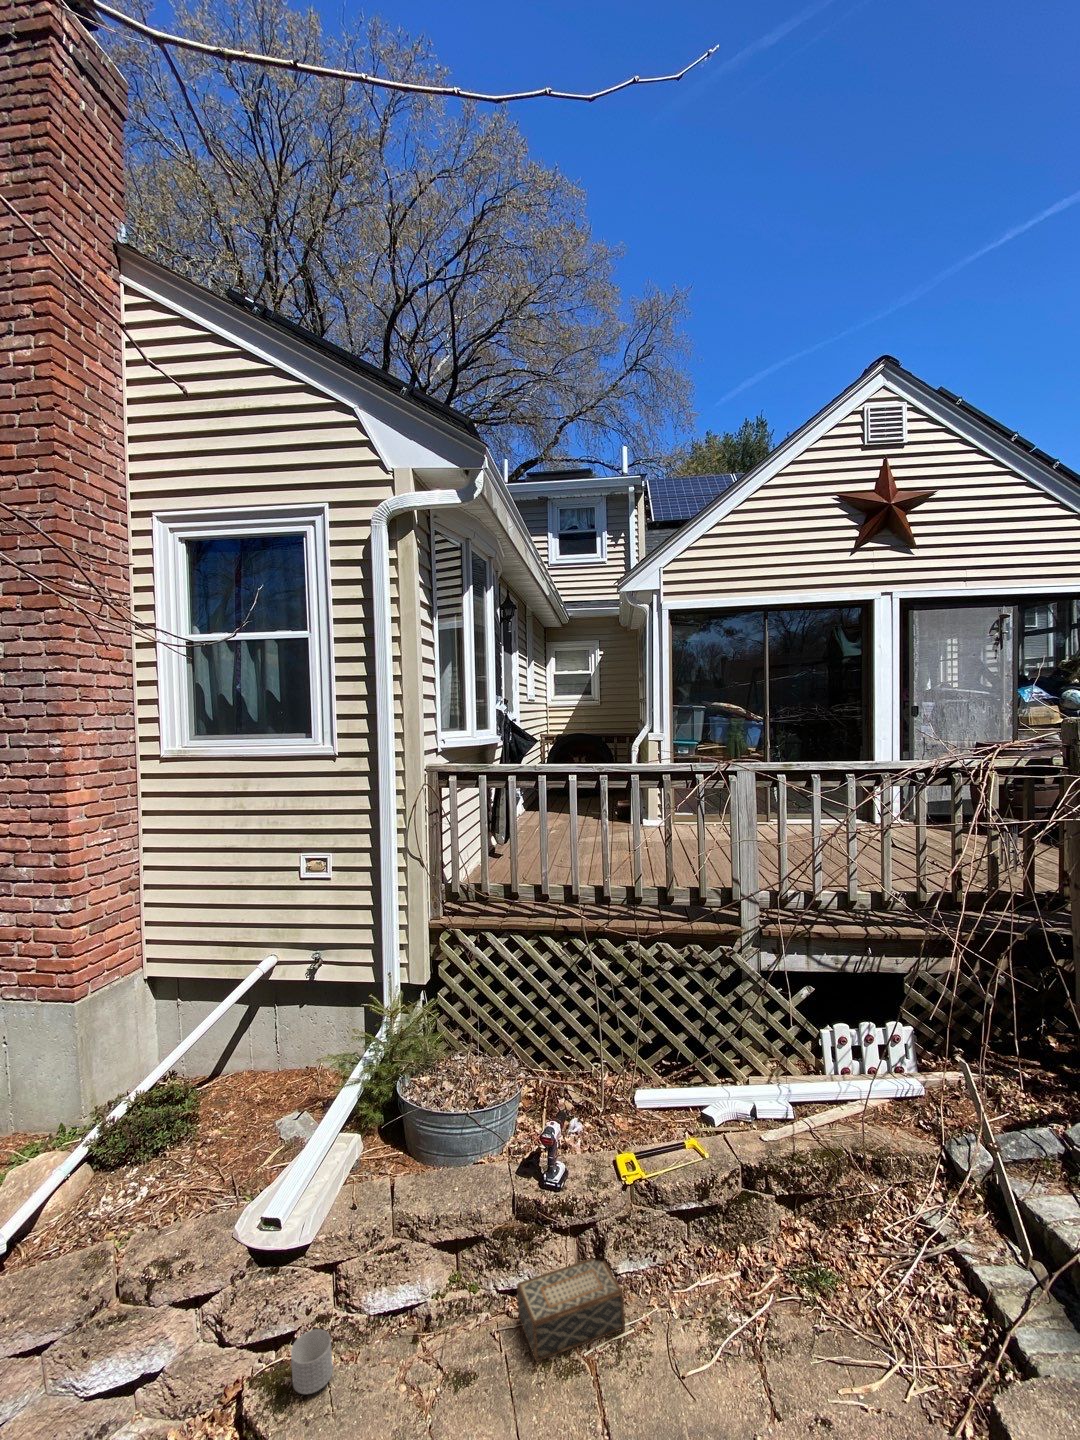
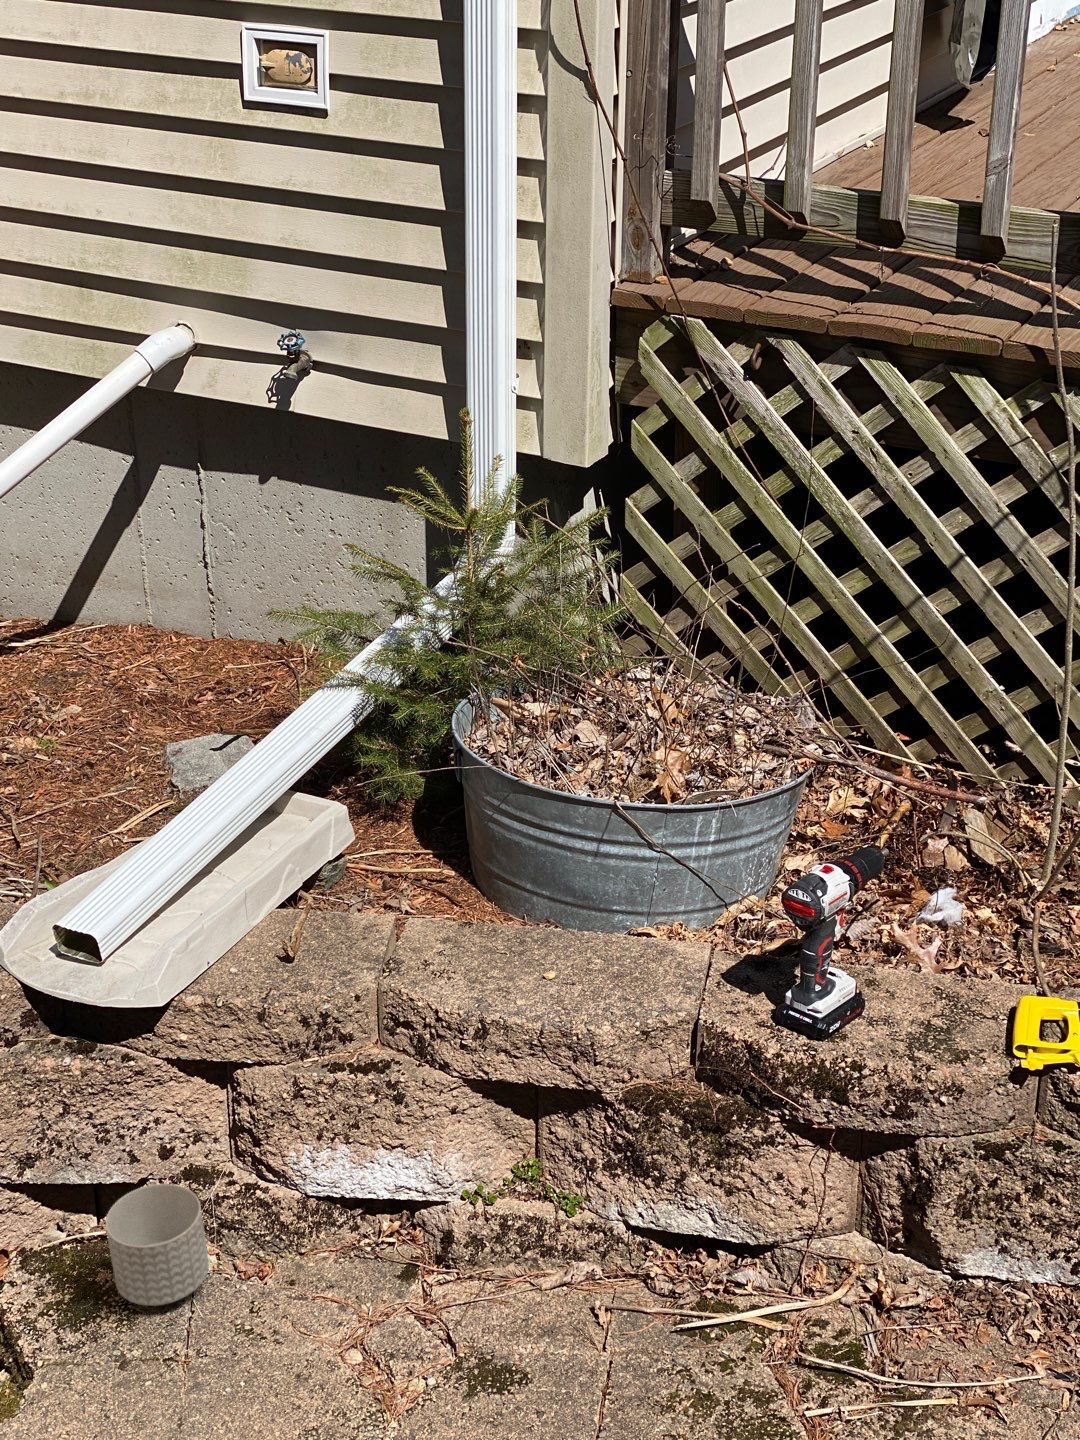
woven basket: present [517,1258,625,1361] -> none [672,1228,956,1414]

